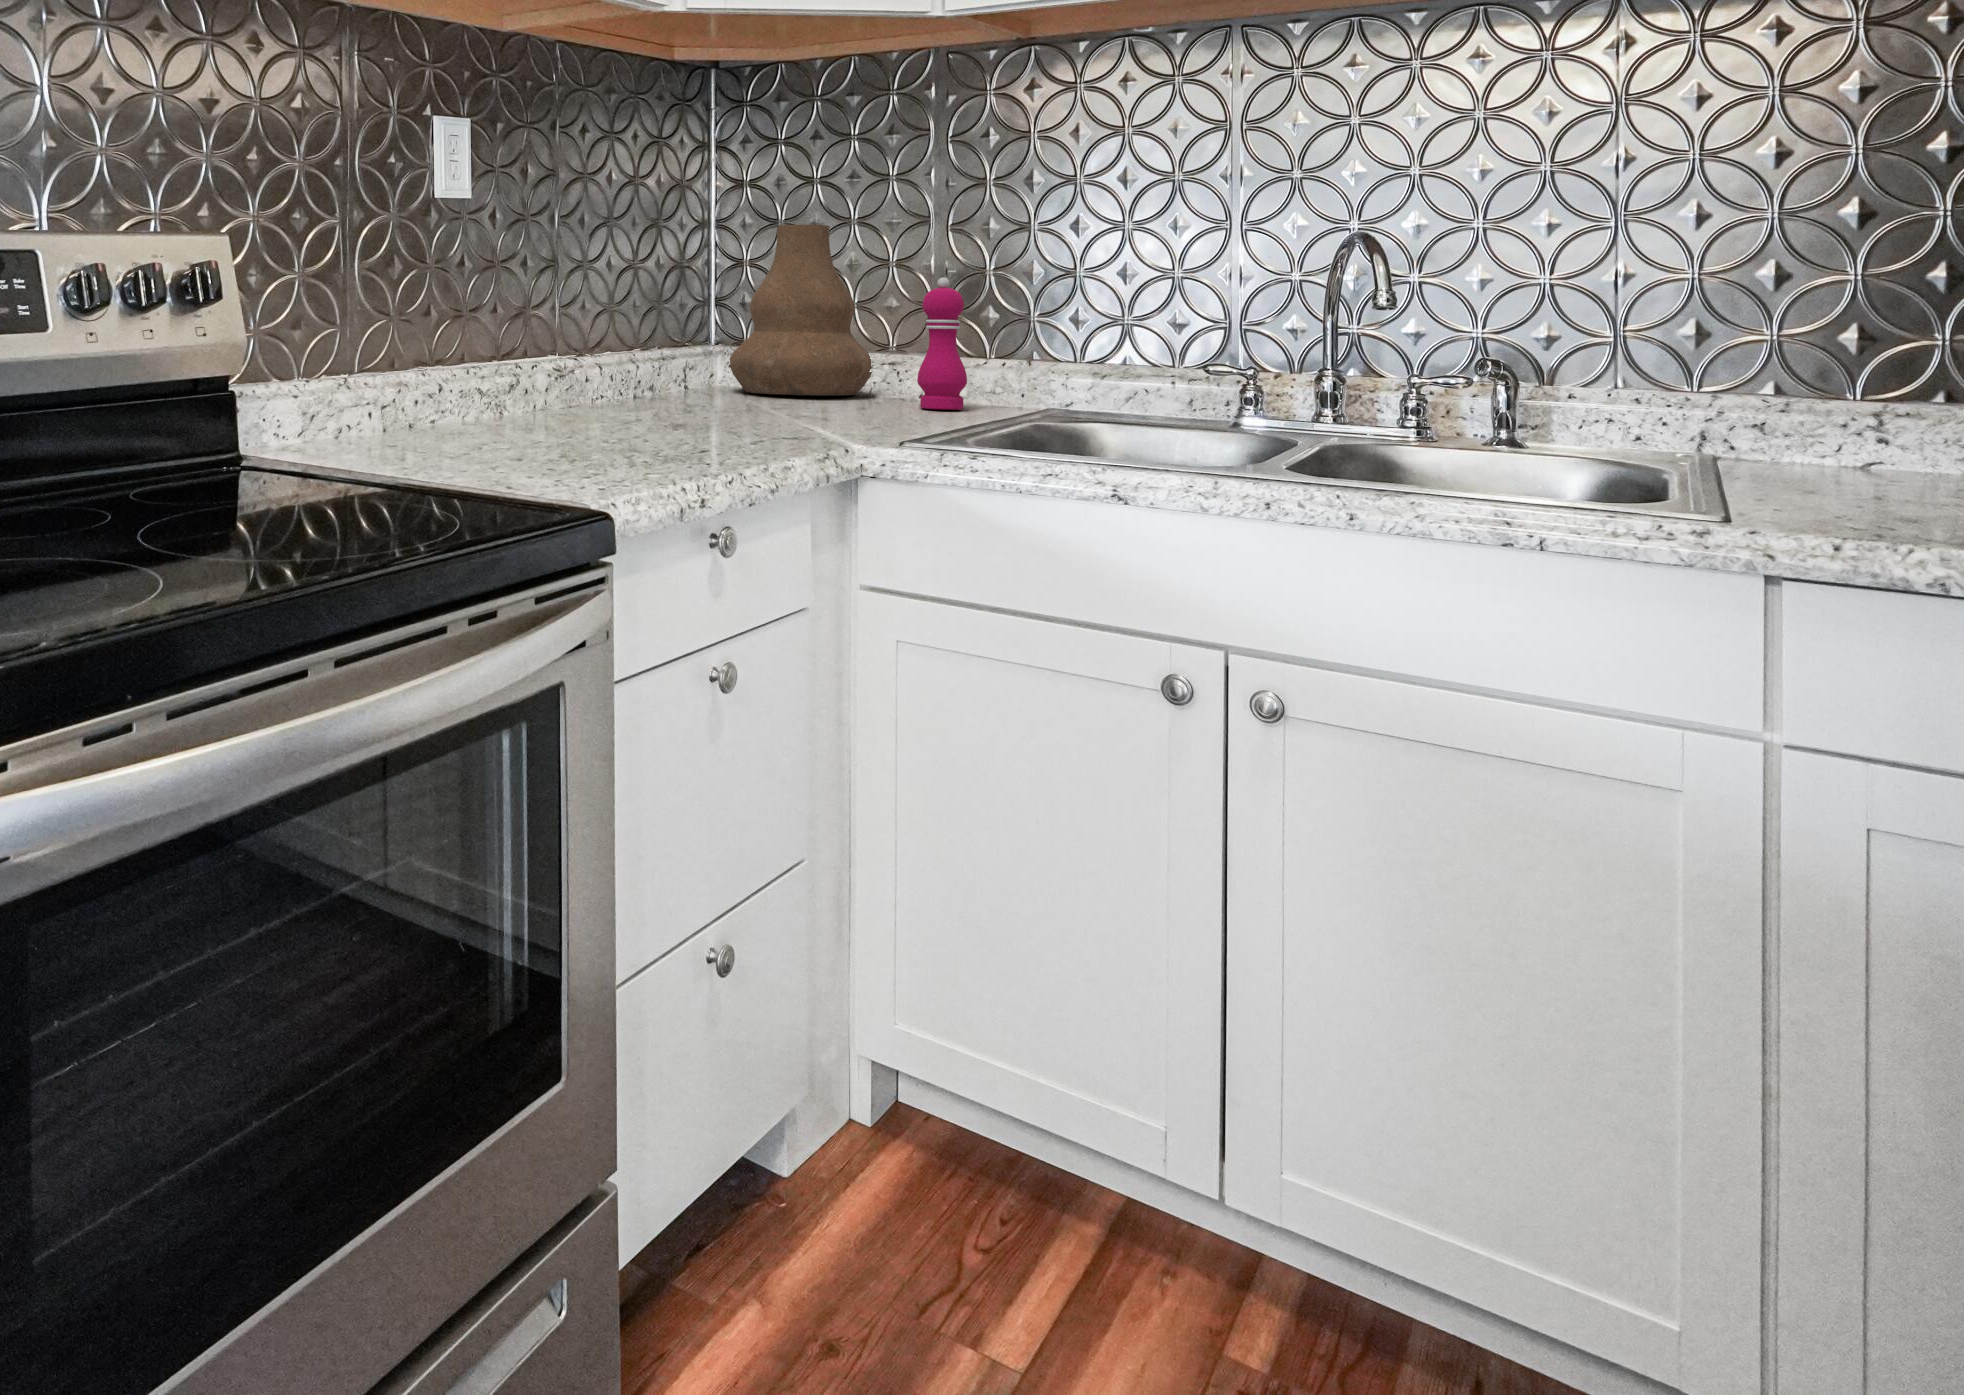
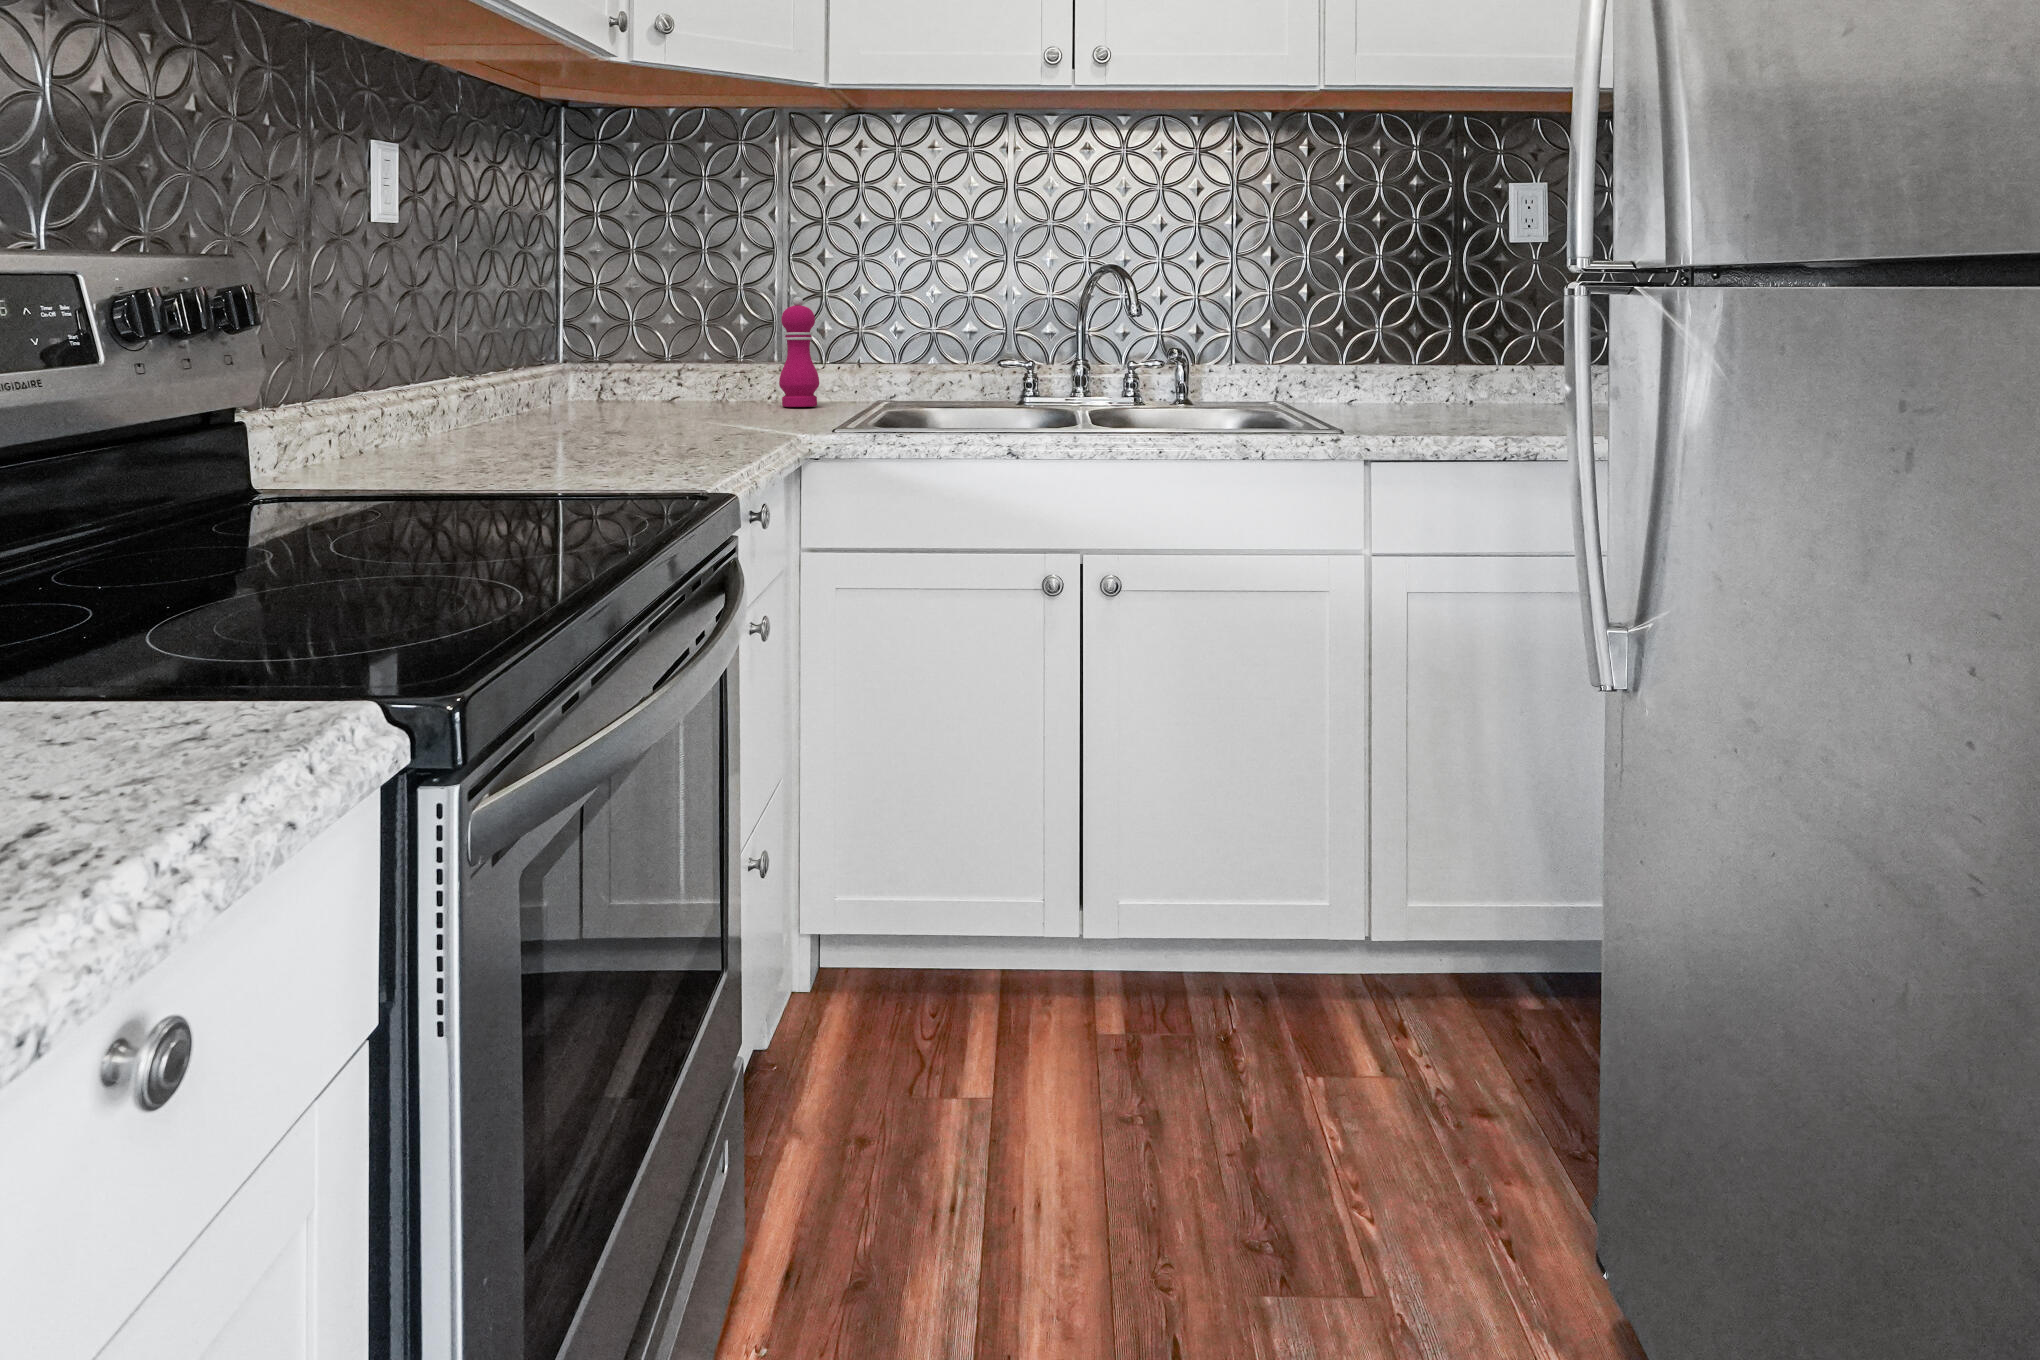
vase: present [730,225,873,395] -> none [595,249,727,402]

